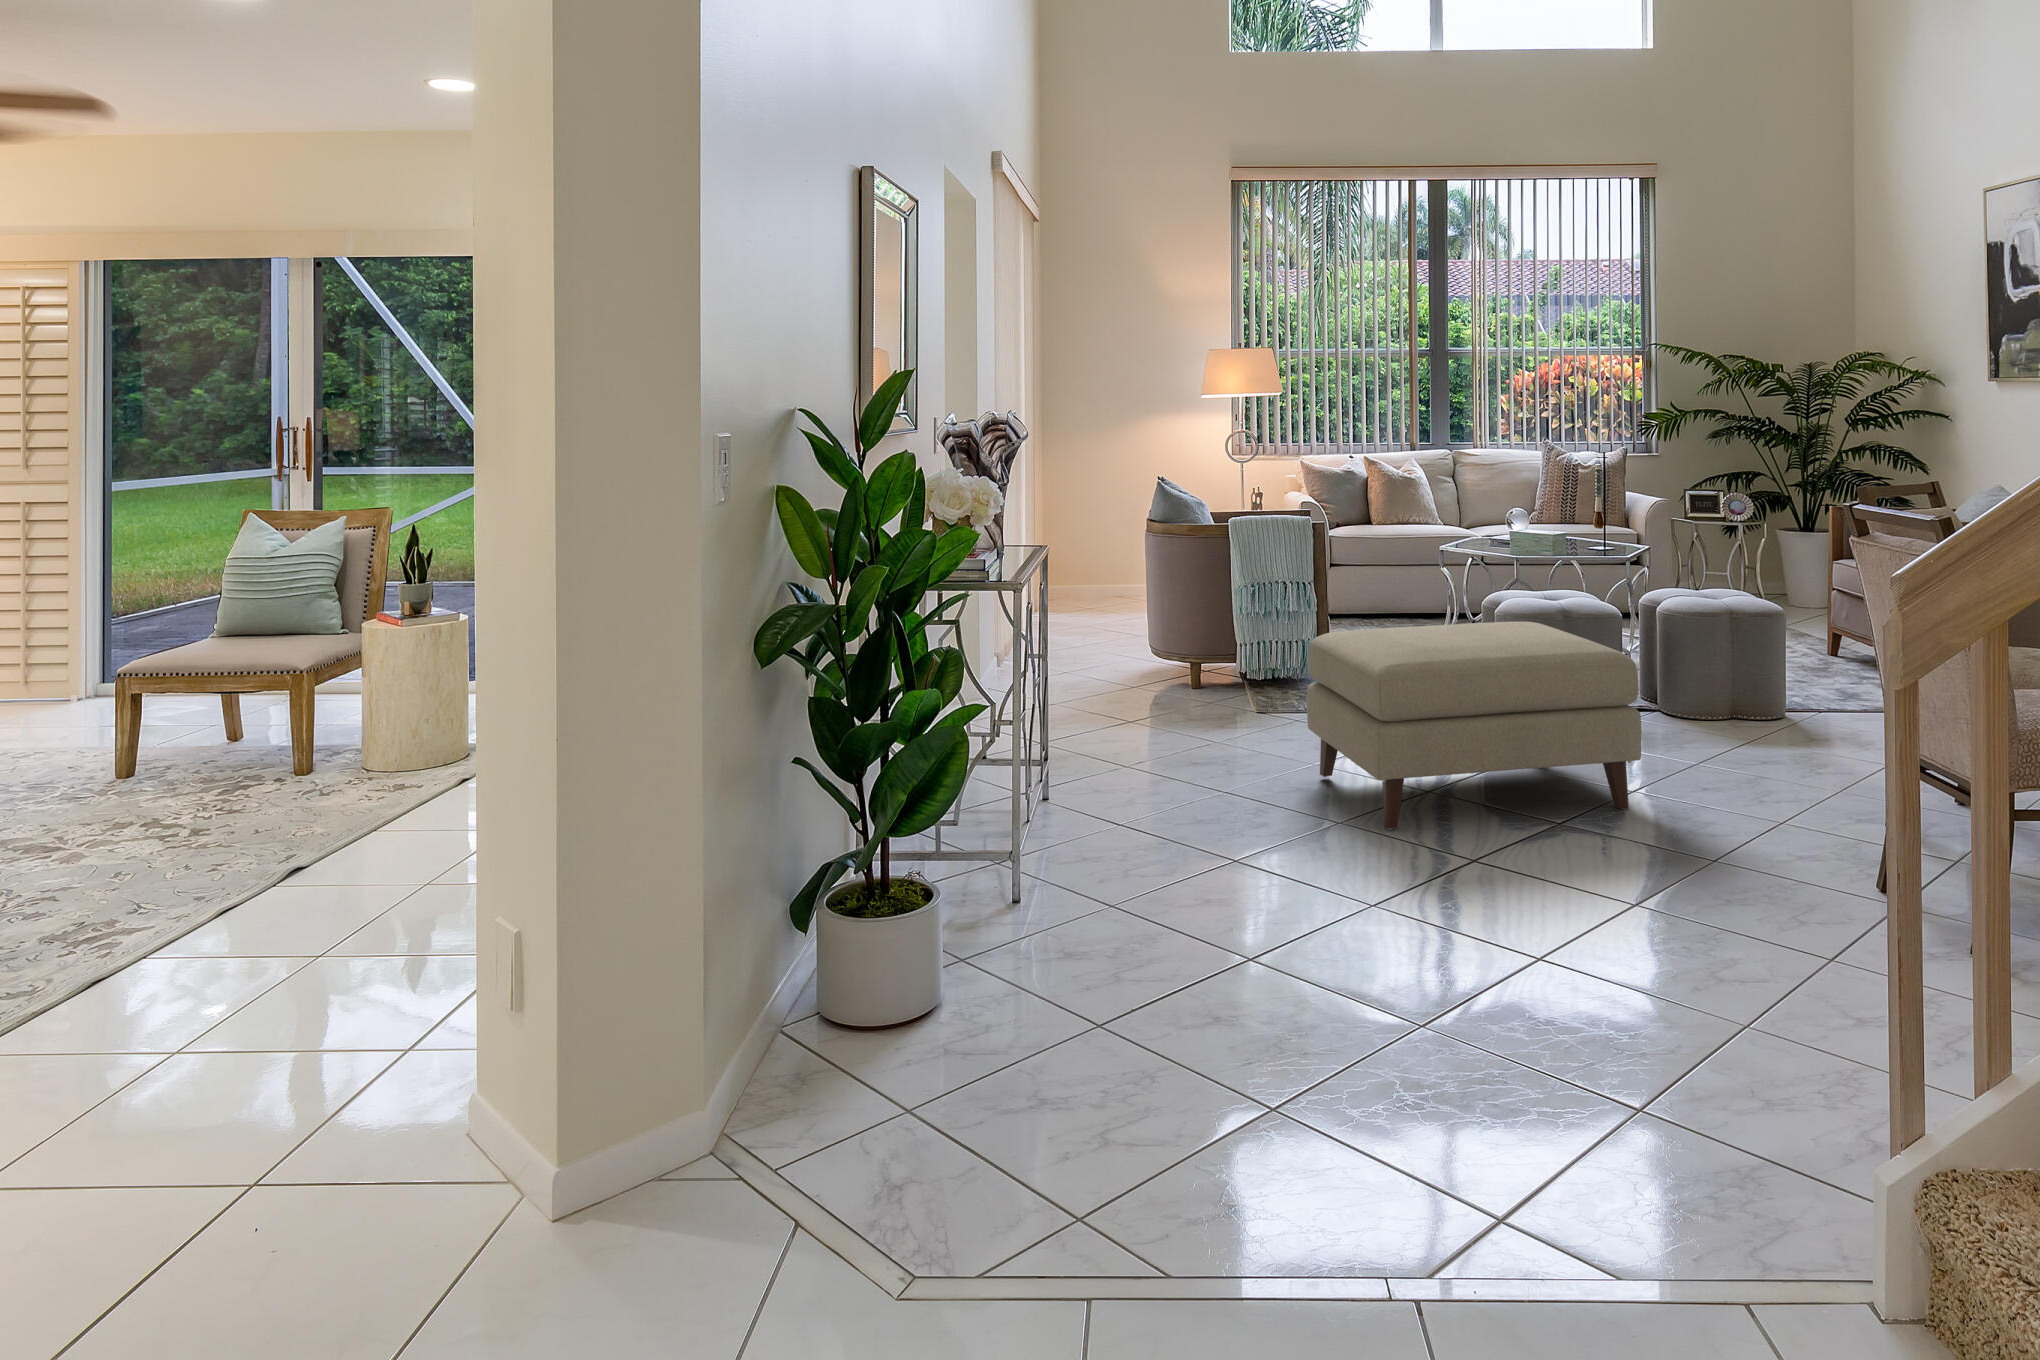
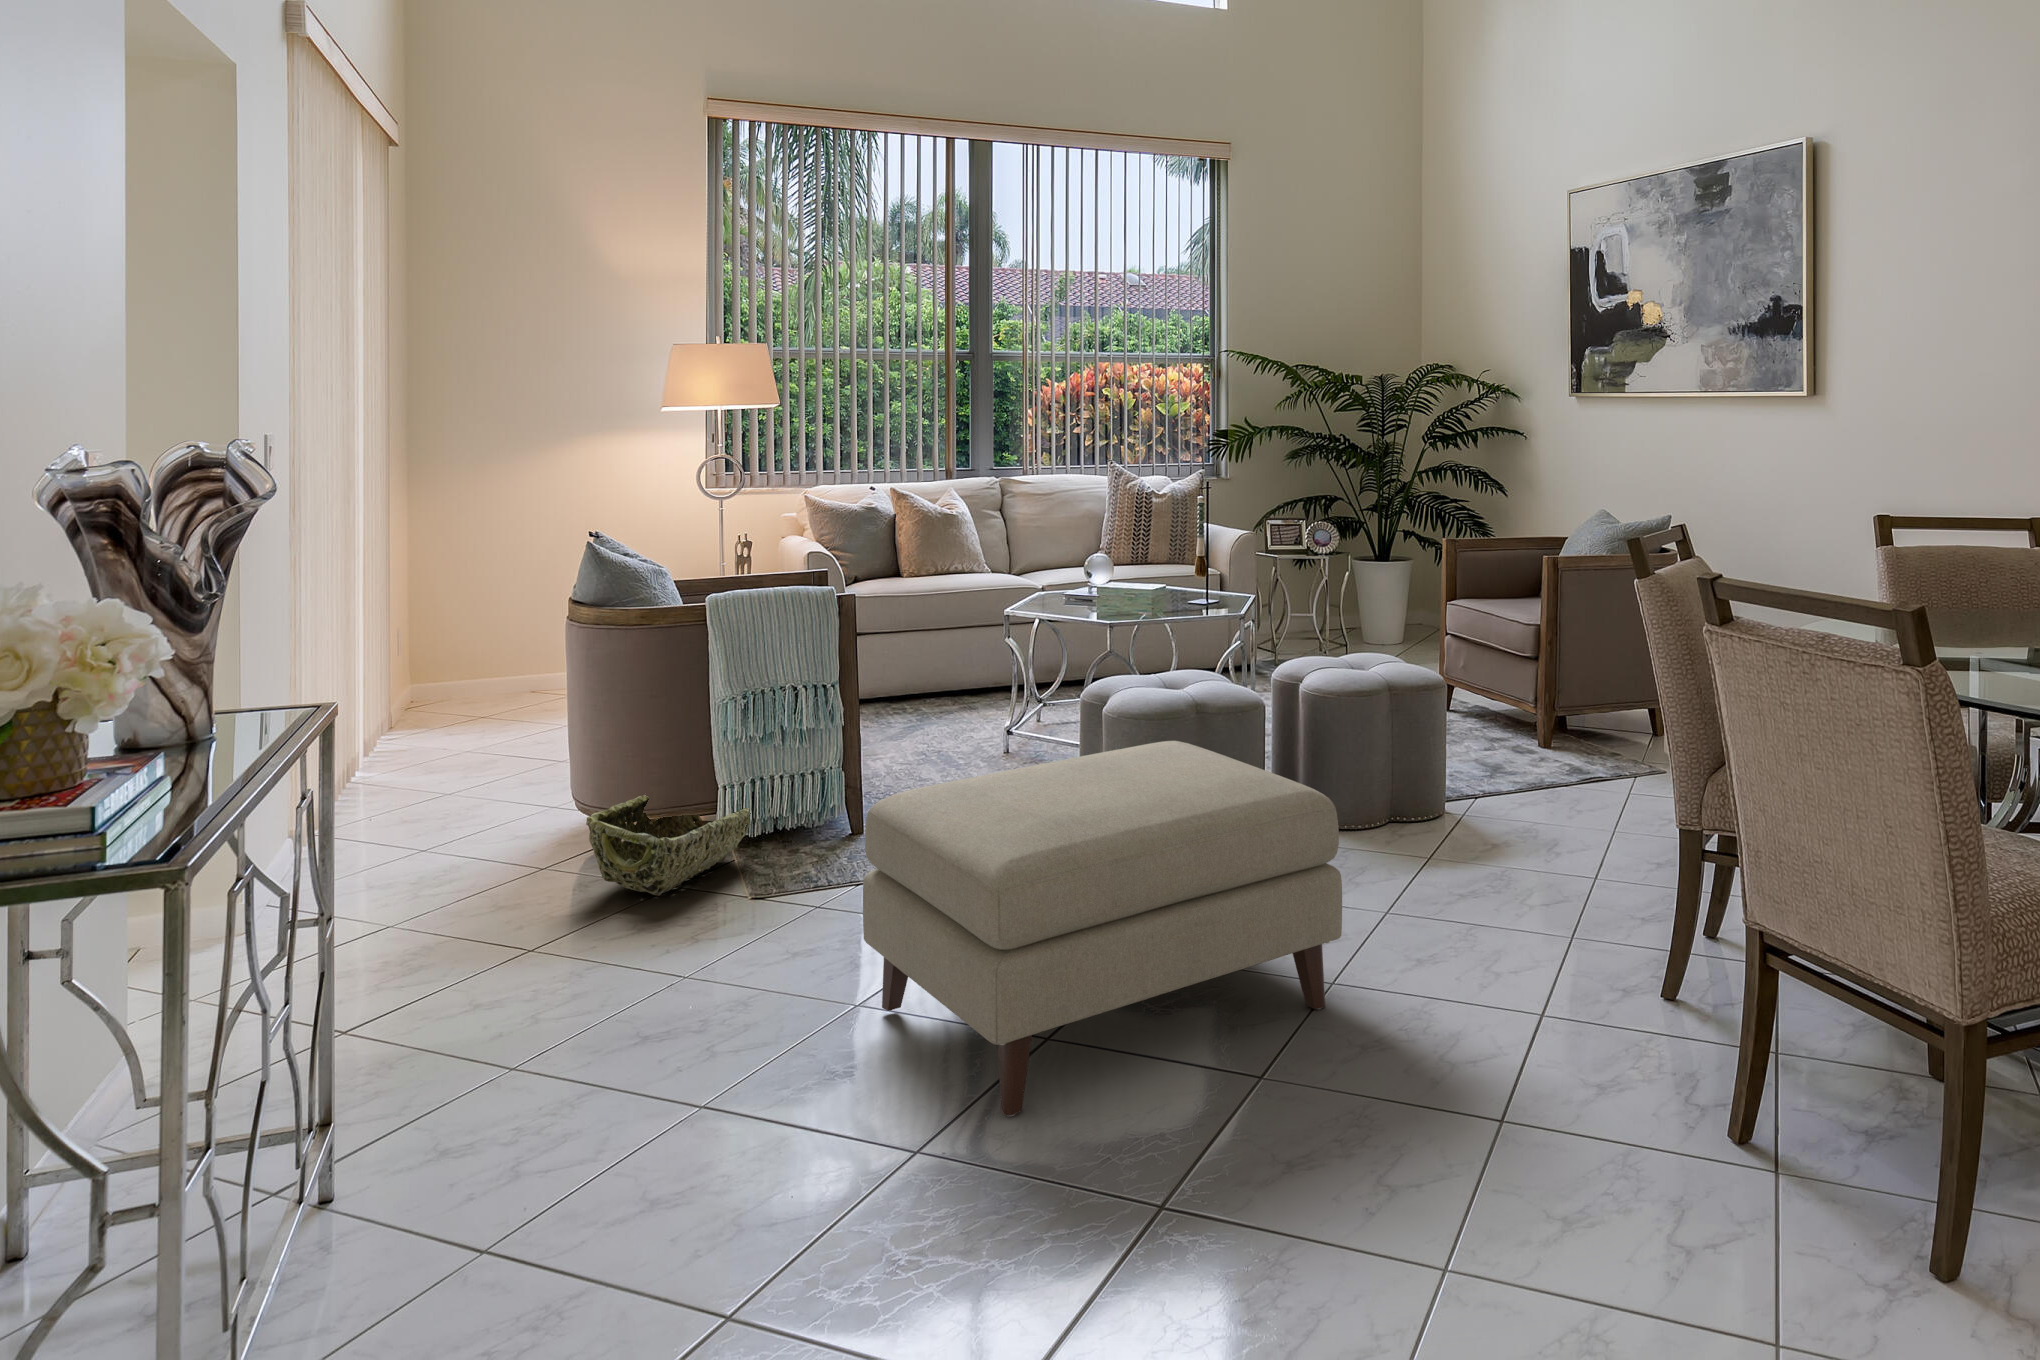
woven basket: none [1142,643,1251,711] -> present [586,795,751,895]

